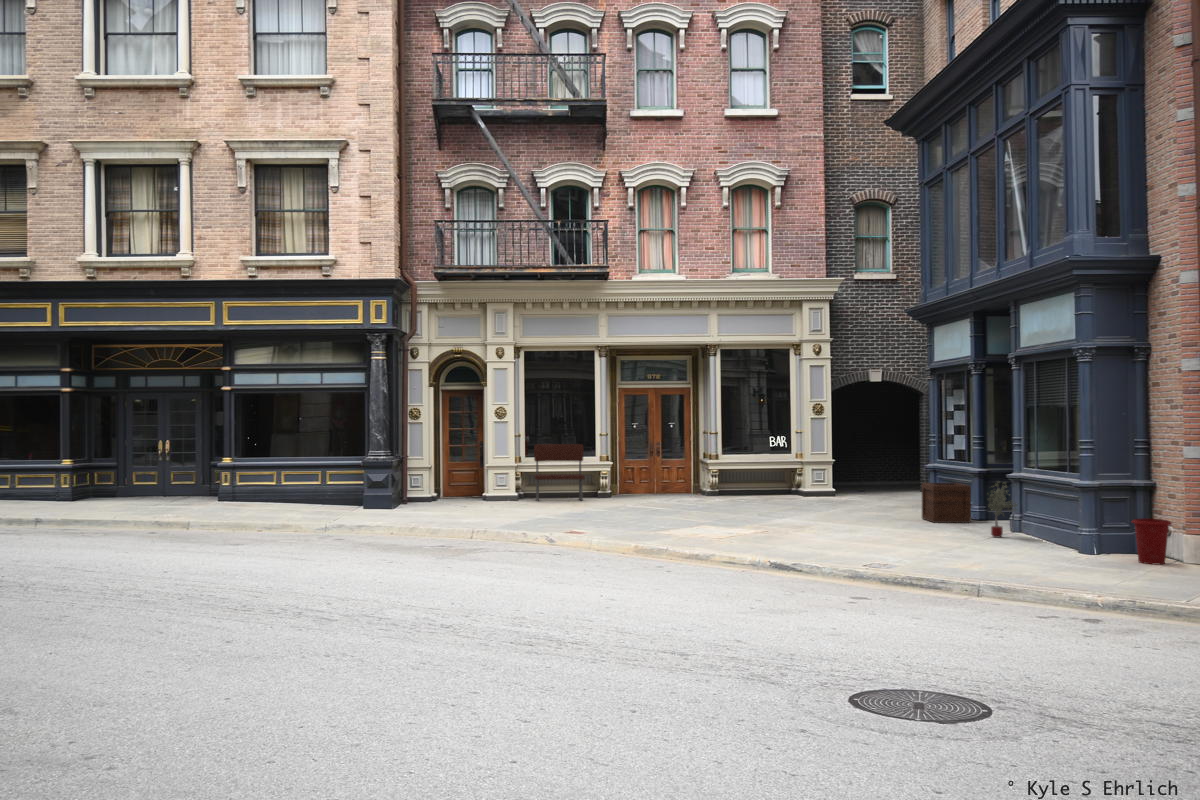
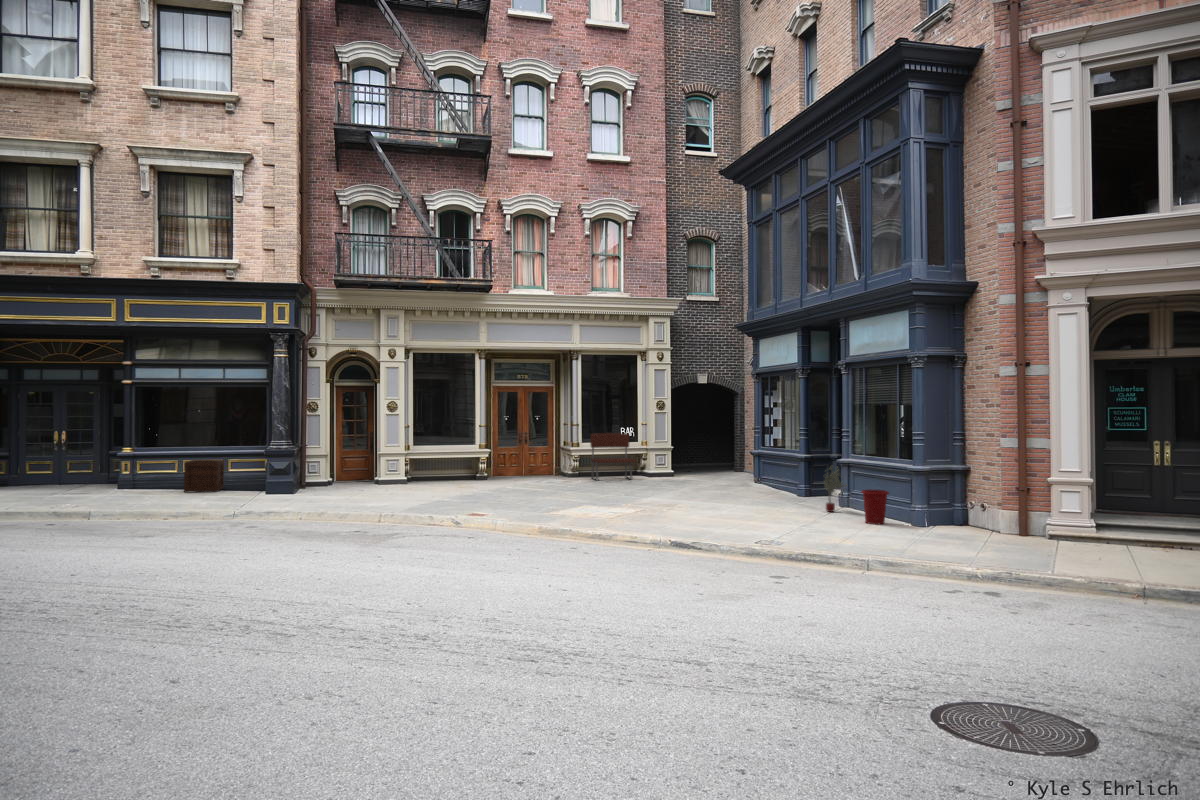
bench: present [534,444,585,501] -> present [590,433,636,480]
wooden crate: present [922,483,971,523] -> present [184,460,224,493]
waste bin: present [1132,519,1172,564] -> present [861,489,889,524]

